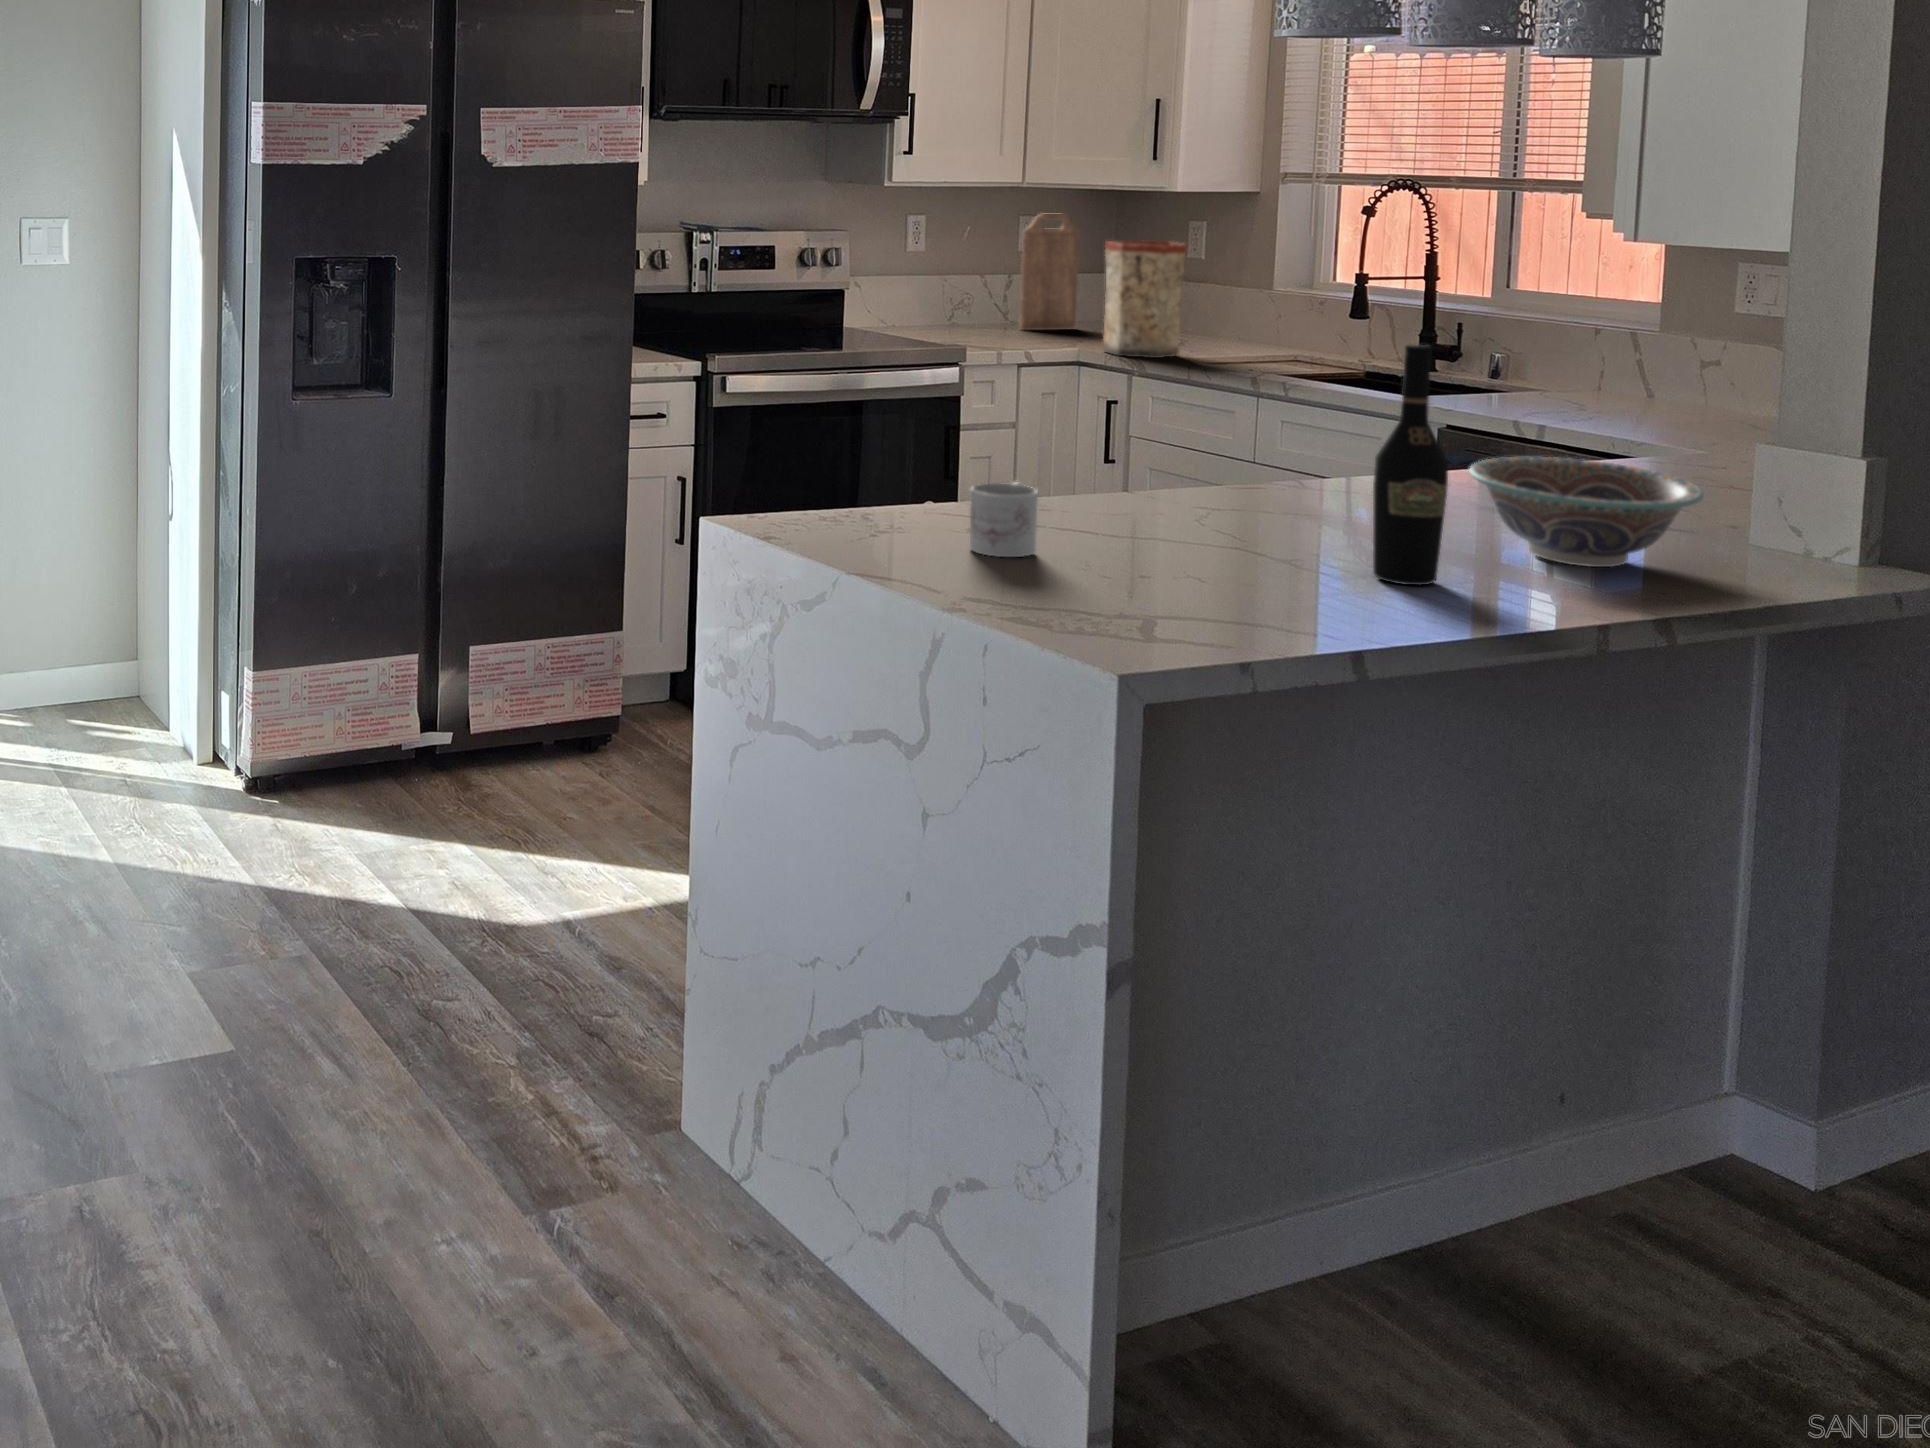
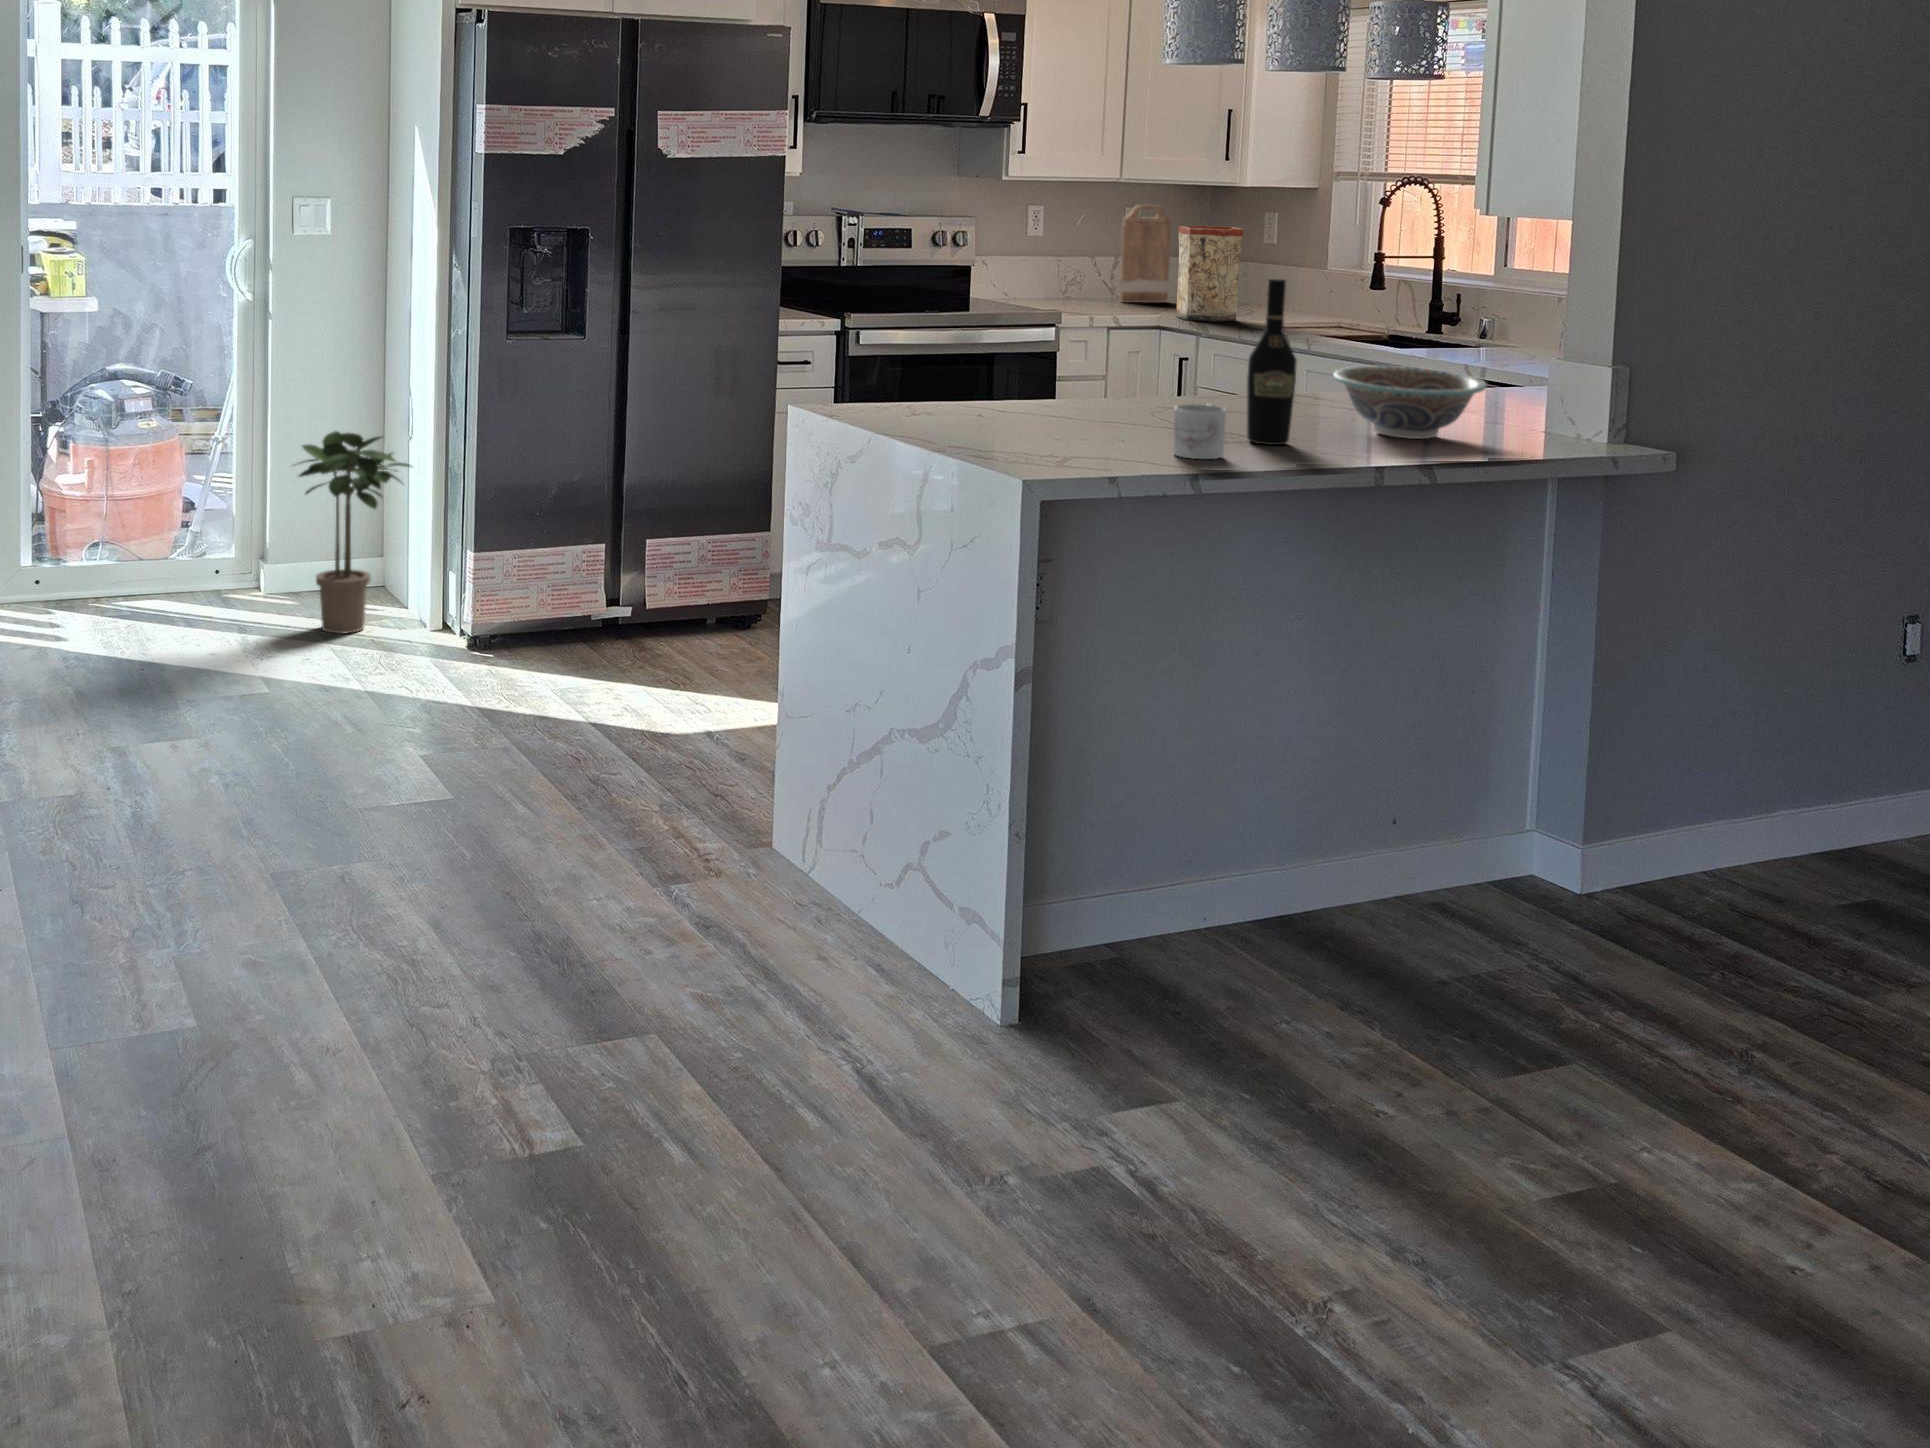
mug: present [970,482,1038,557] -> present [1174,404,1226,459]
potted plant: none [21,508,176,766] -> present [299,431,410,634]

